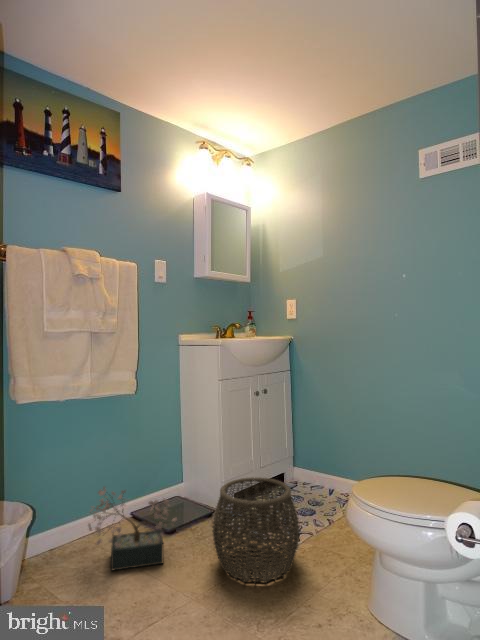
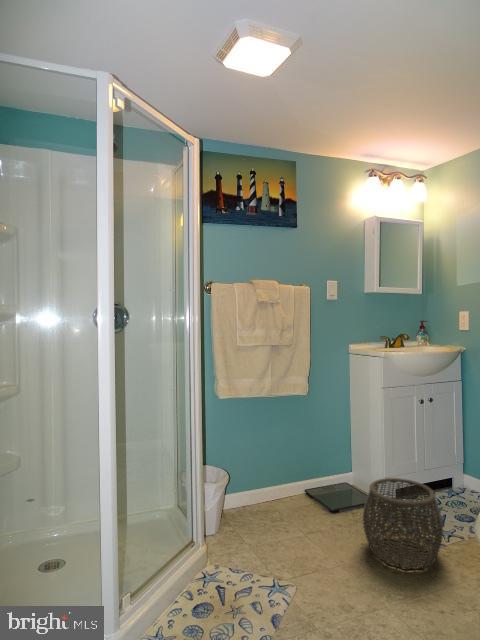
decorative plant: present [88,487,177,570] -> none [269,465,336,533]

